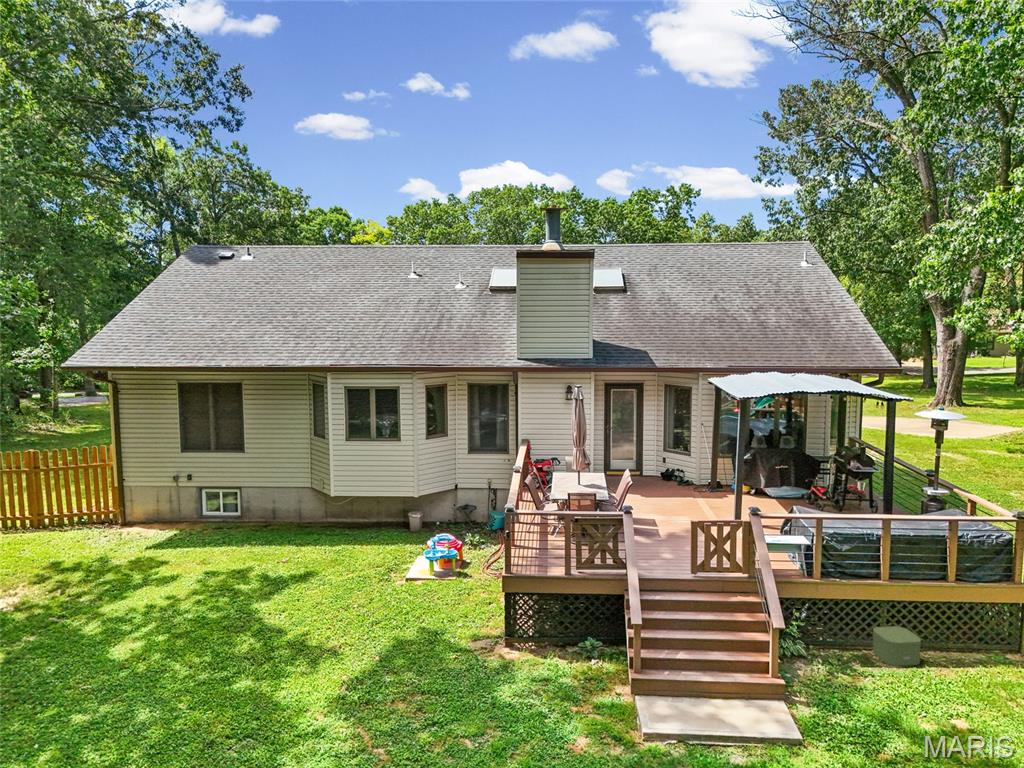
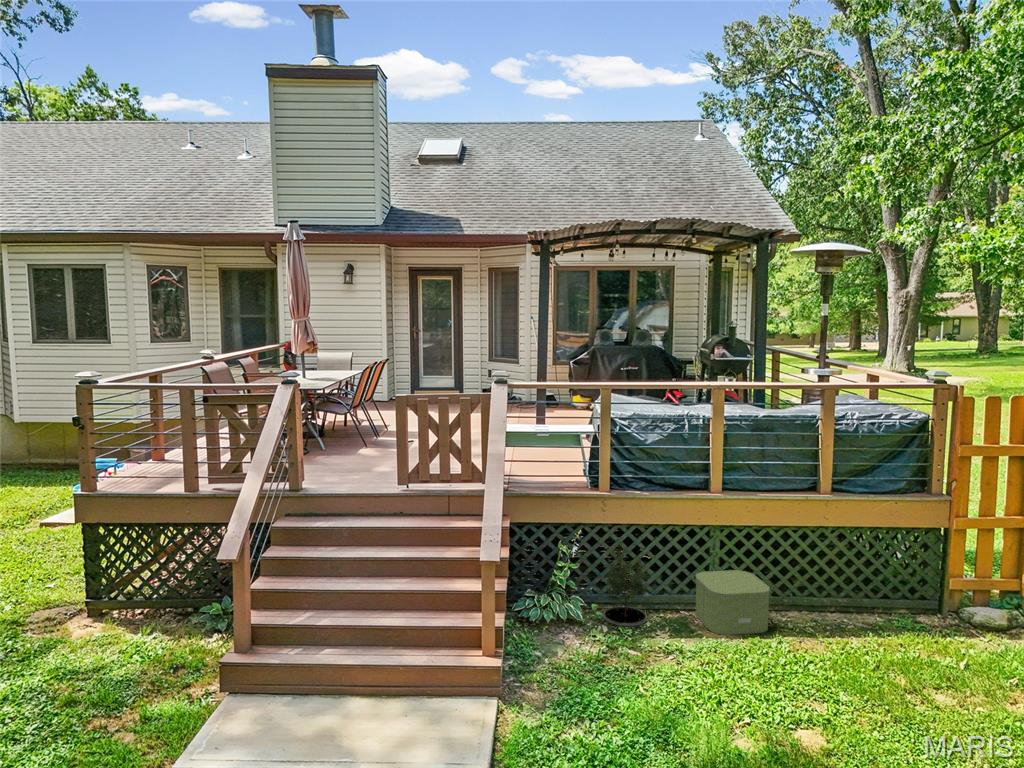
potted tree: none [817,609,848,660] -> present [603,545,648,626]

